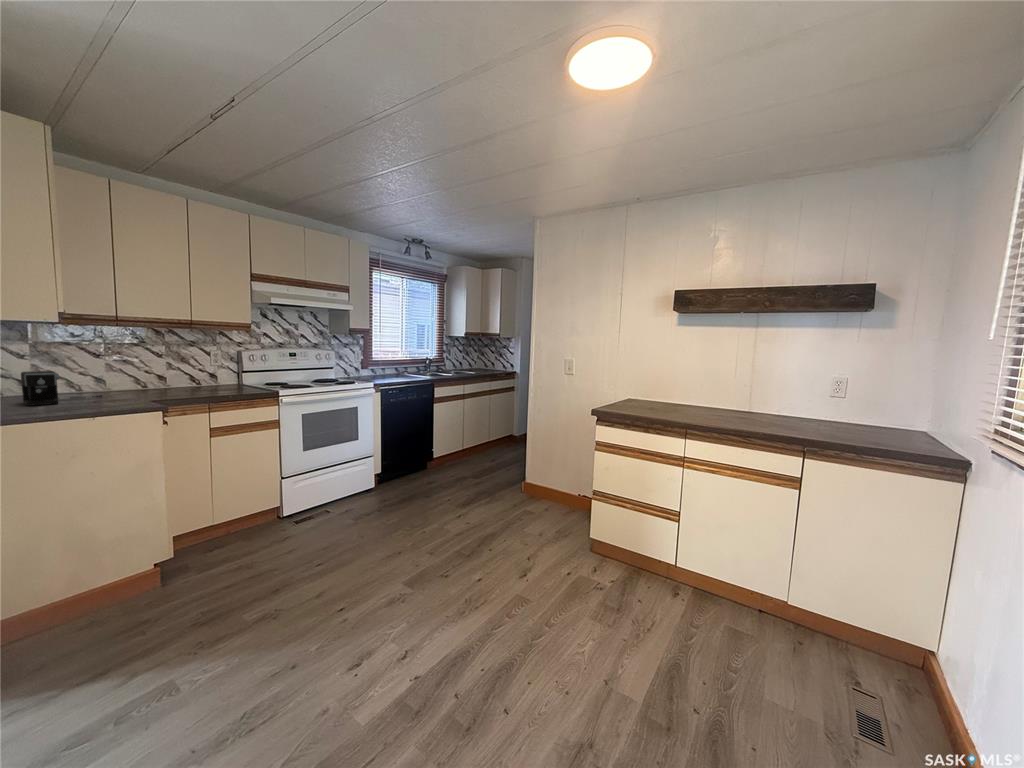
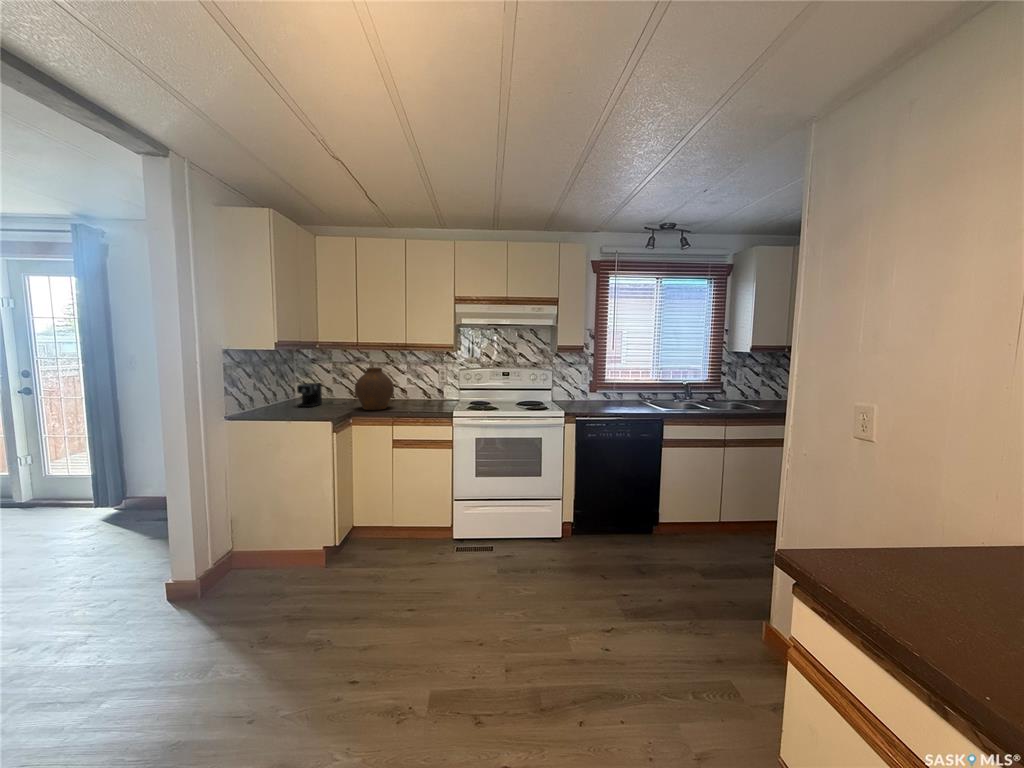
vase: none [140,348,198,398] -> present [355,368,394,410]

